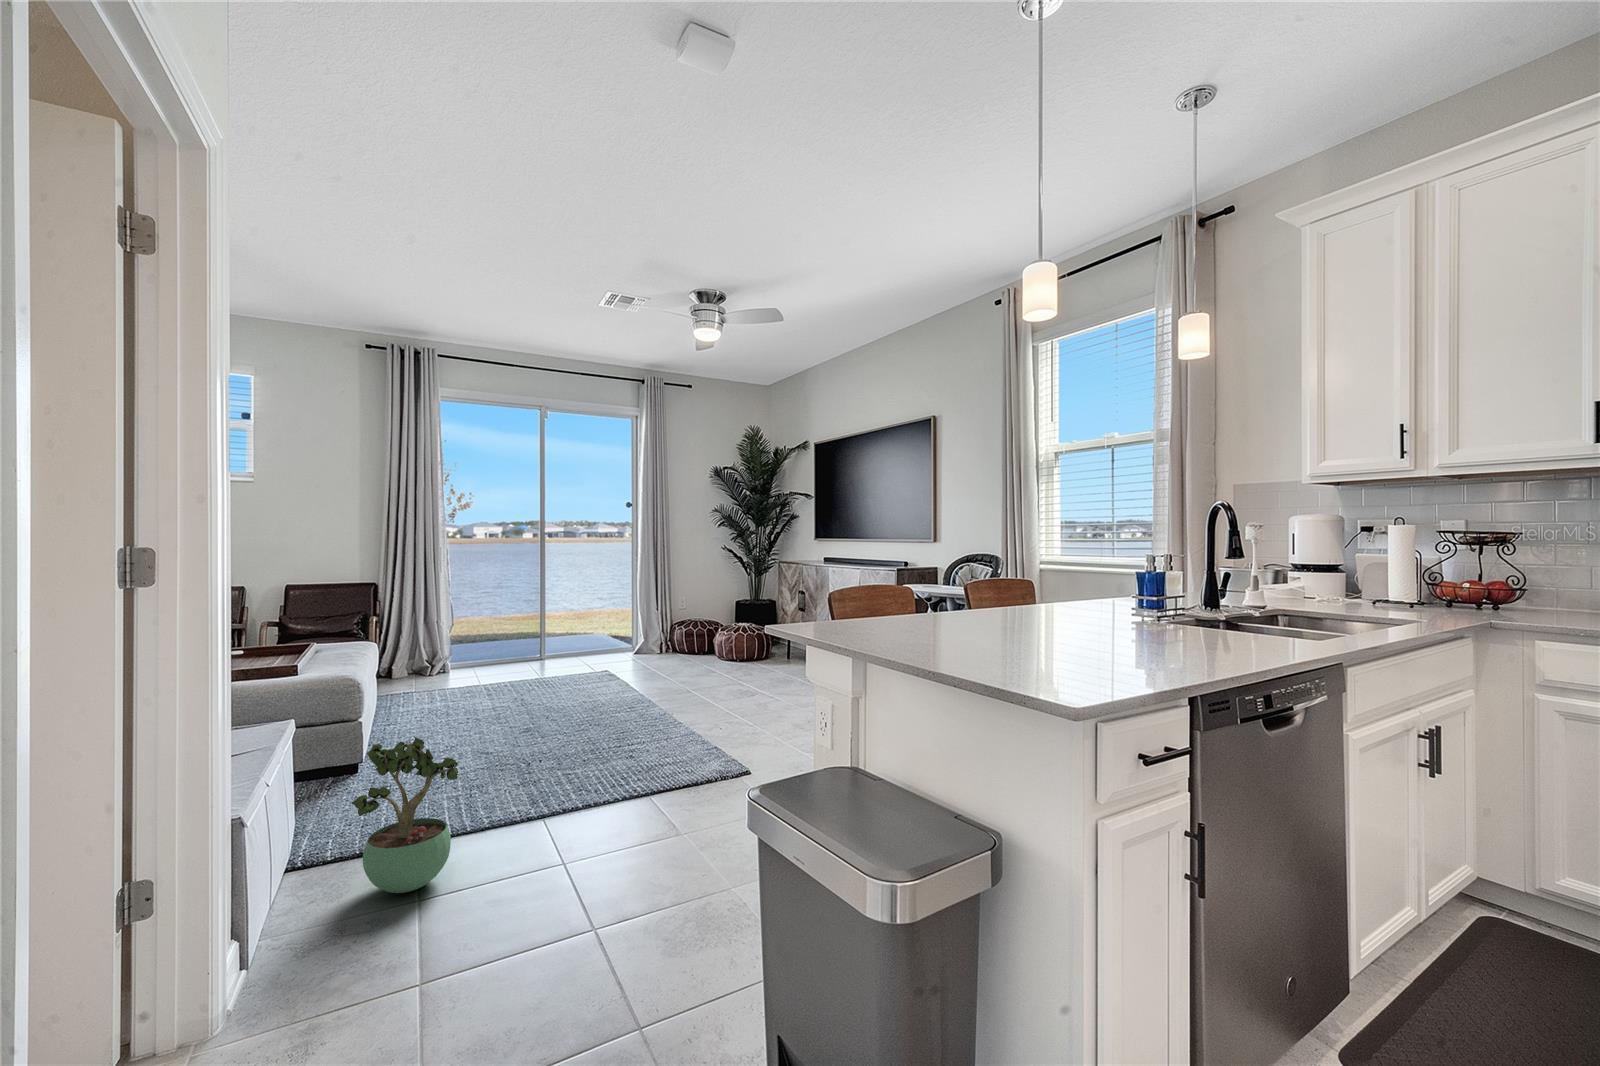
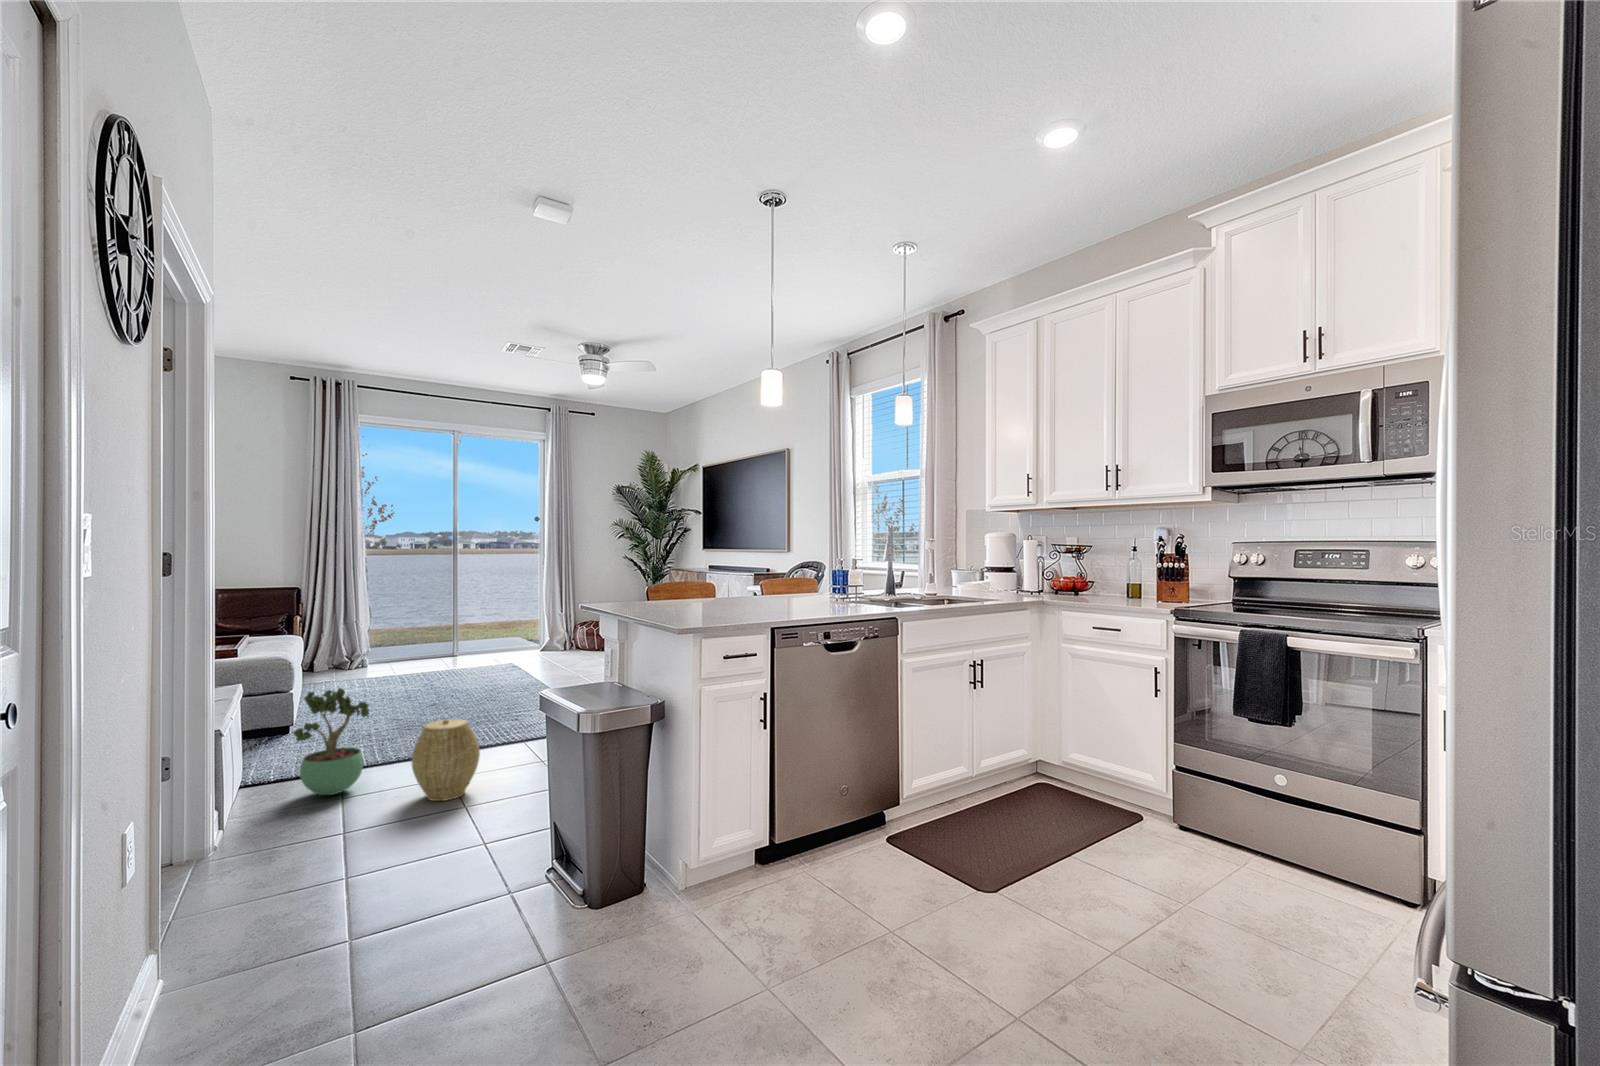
woven basket: none [519,783,614,910] -> present [412,719,480,801]

